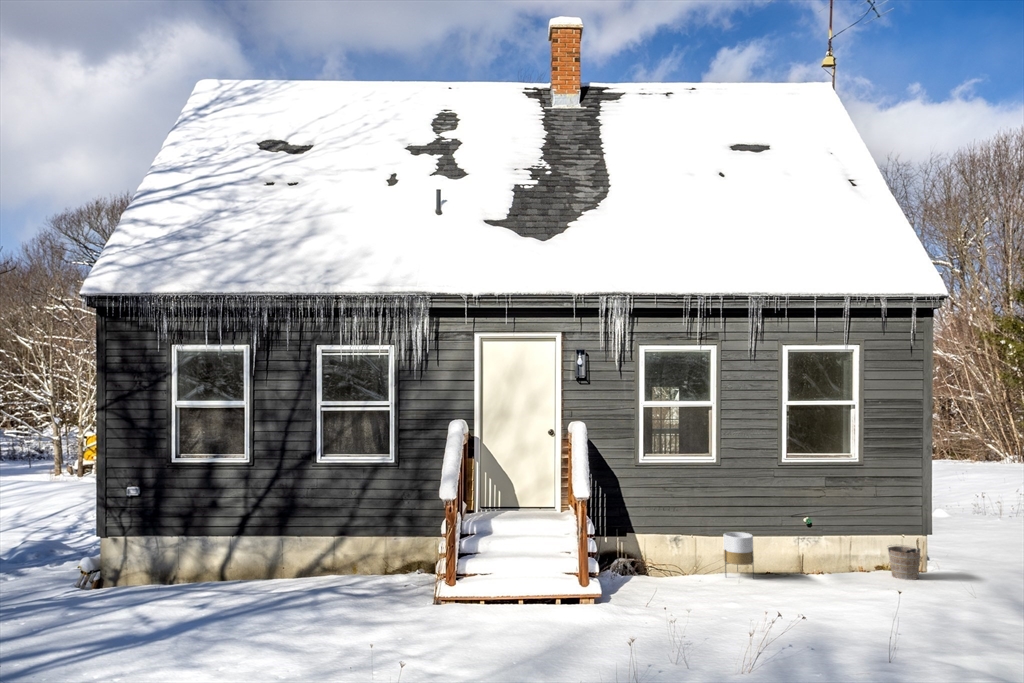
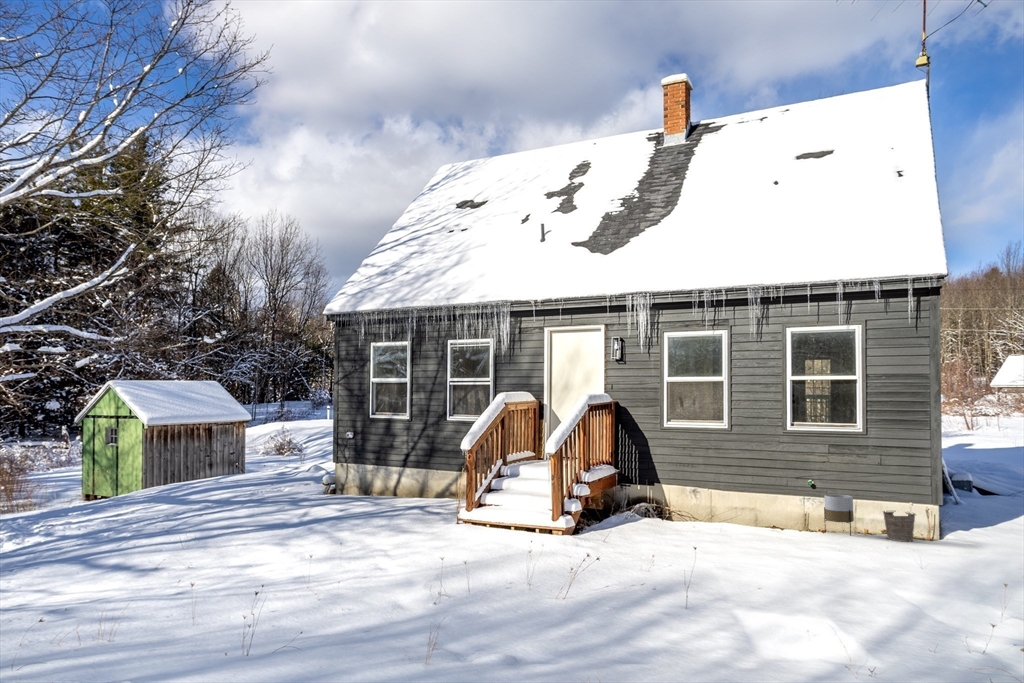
planter: present [723,532,754,578] -> present [824,494,854,536]

